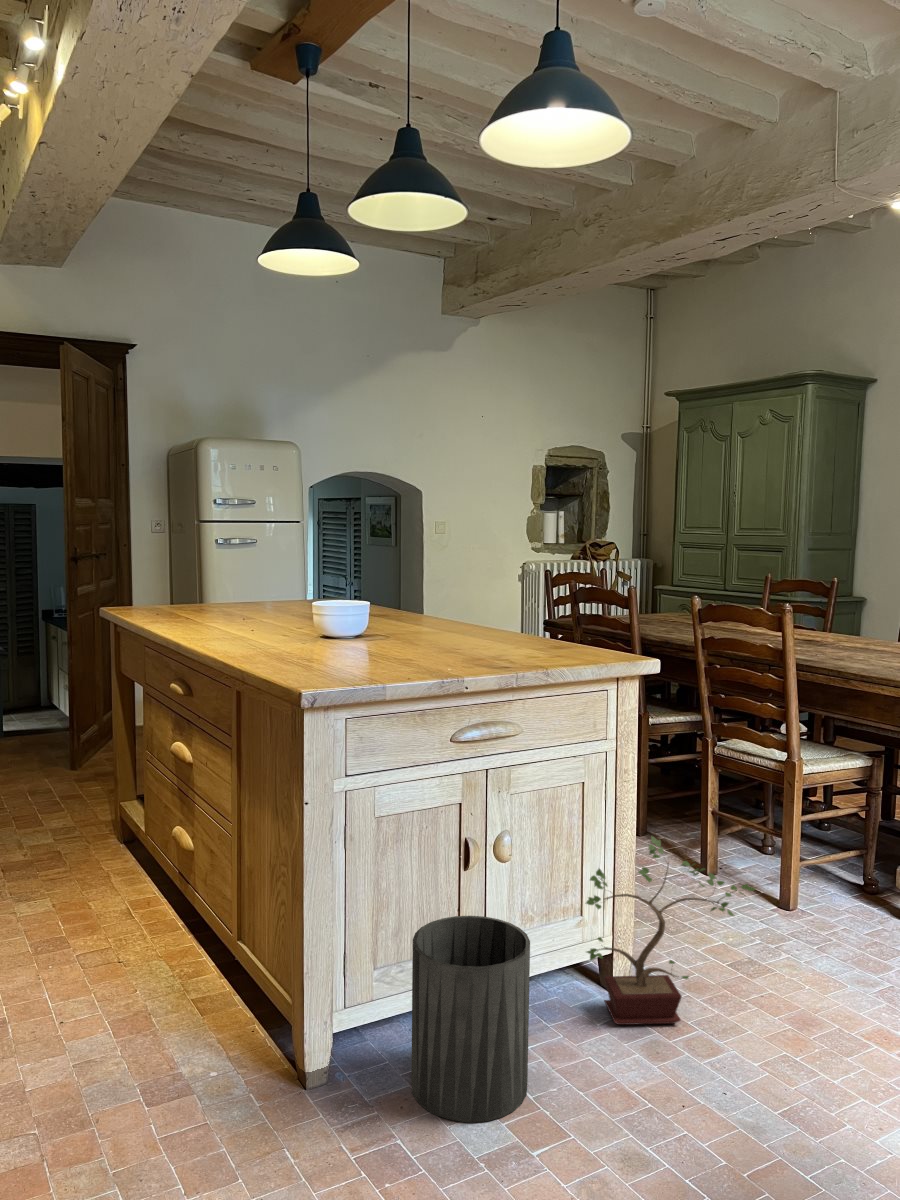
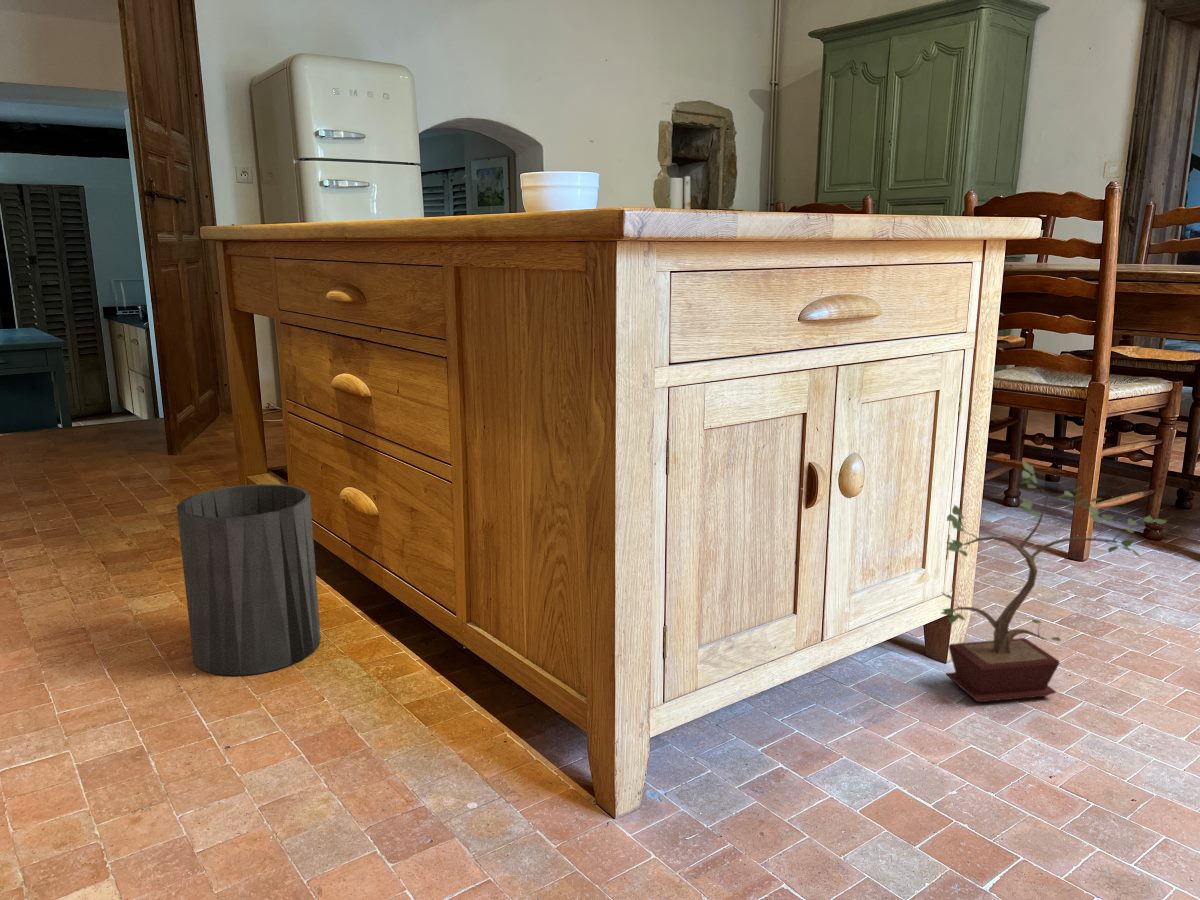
trash can: present [411,916,530,1122] -> present [177,484,321,675]

